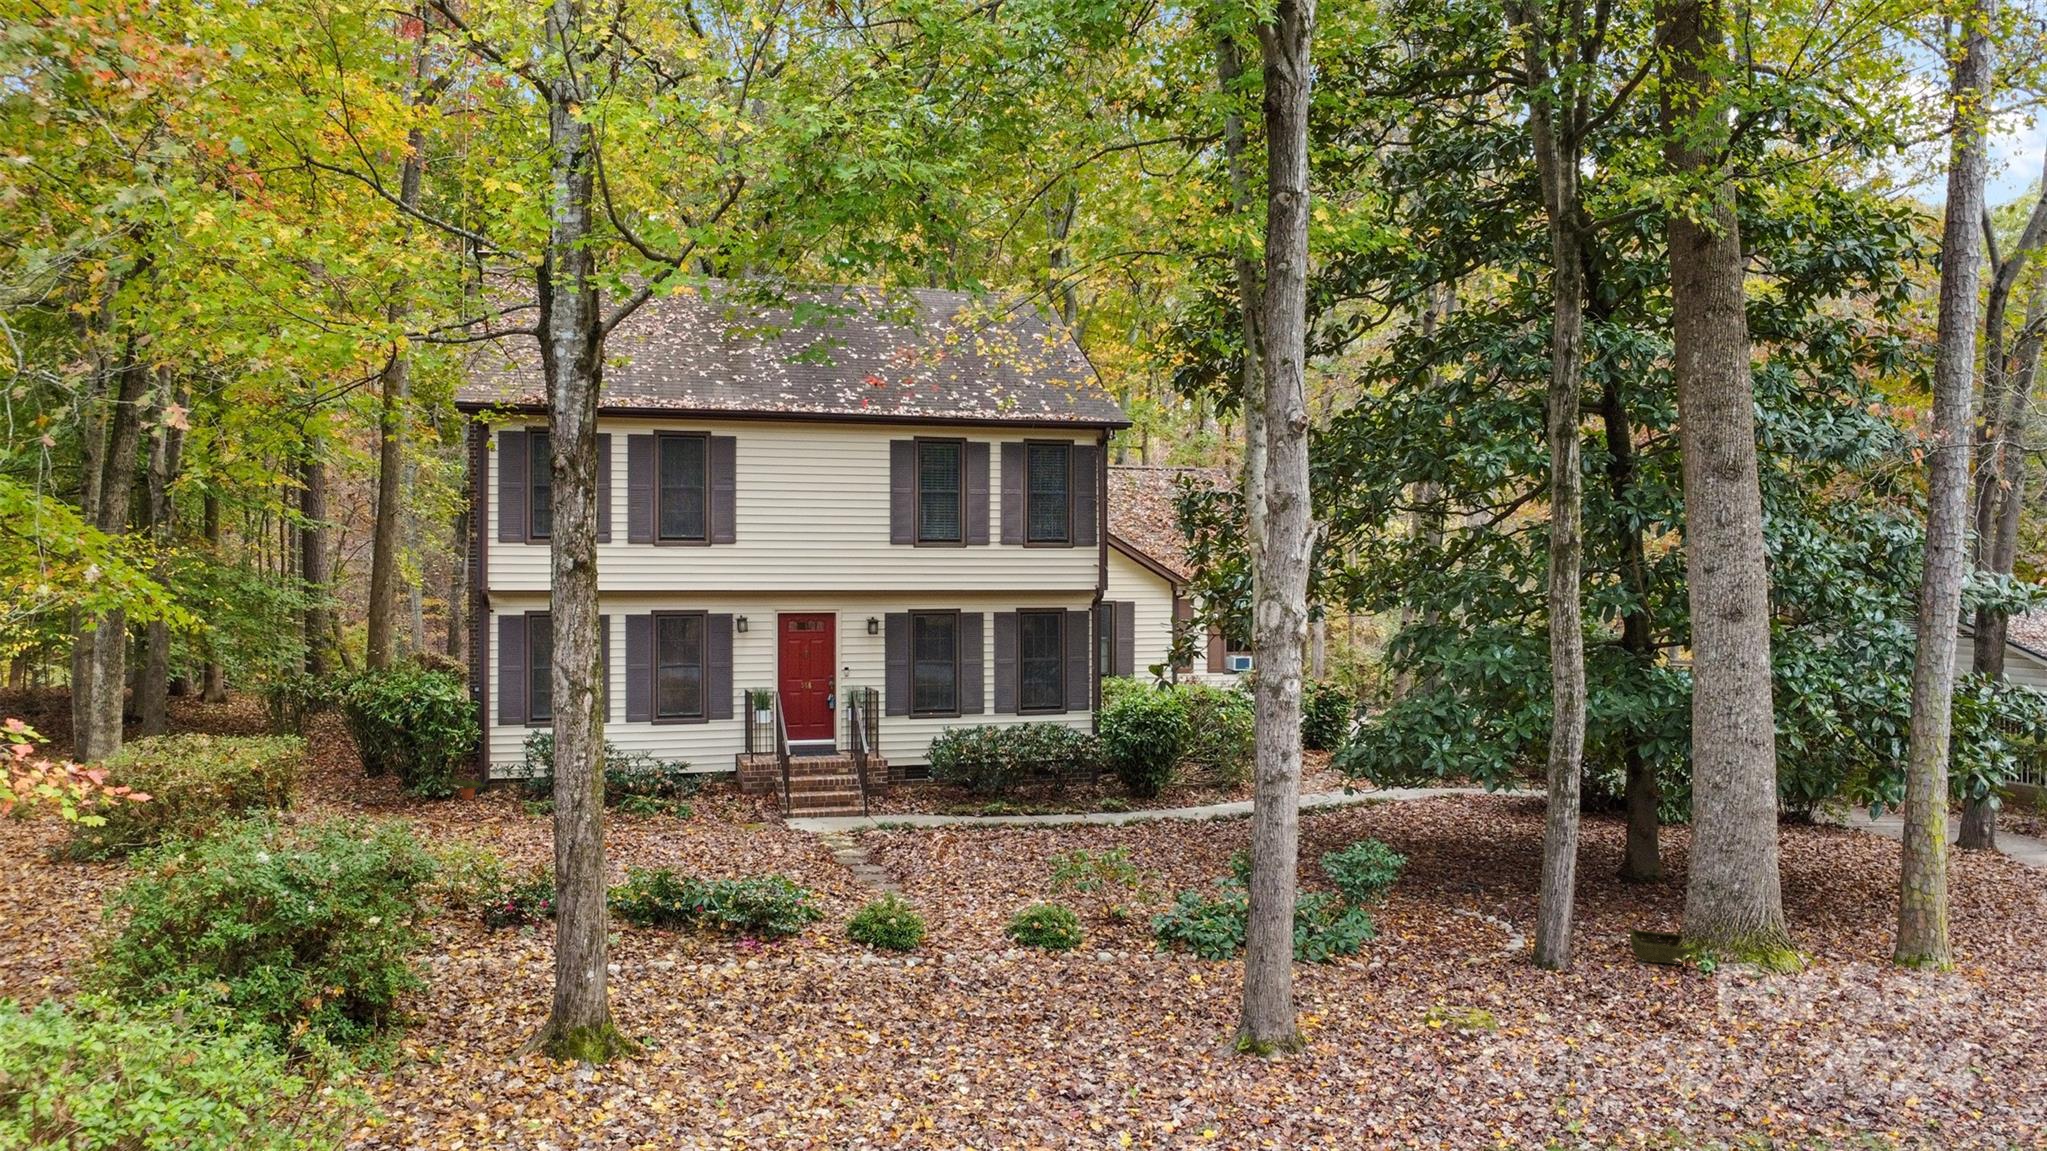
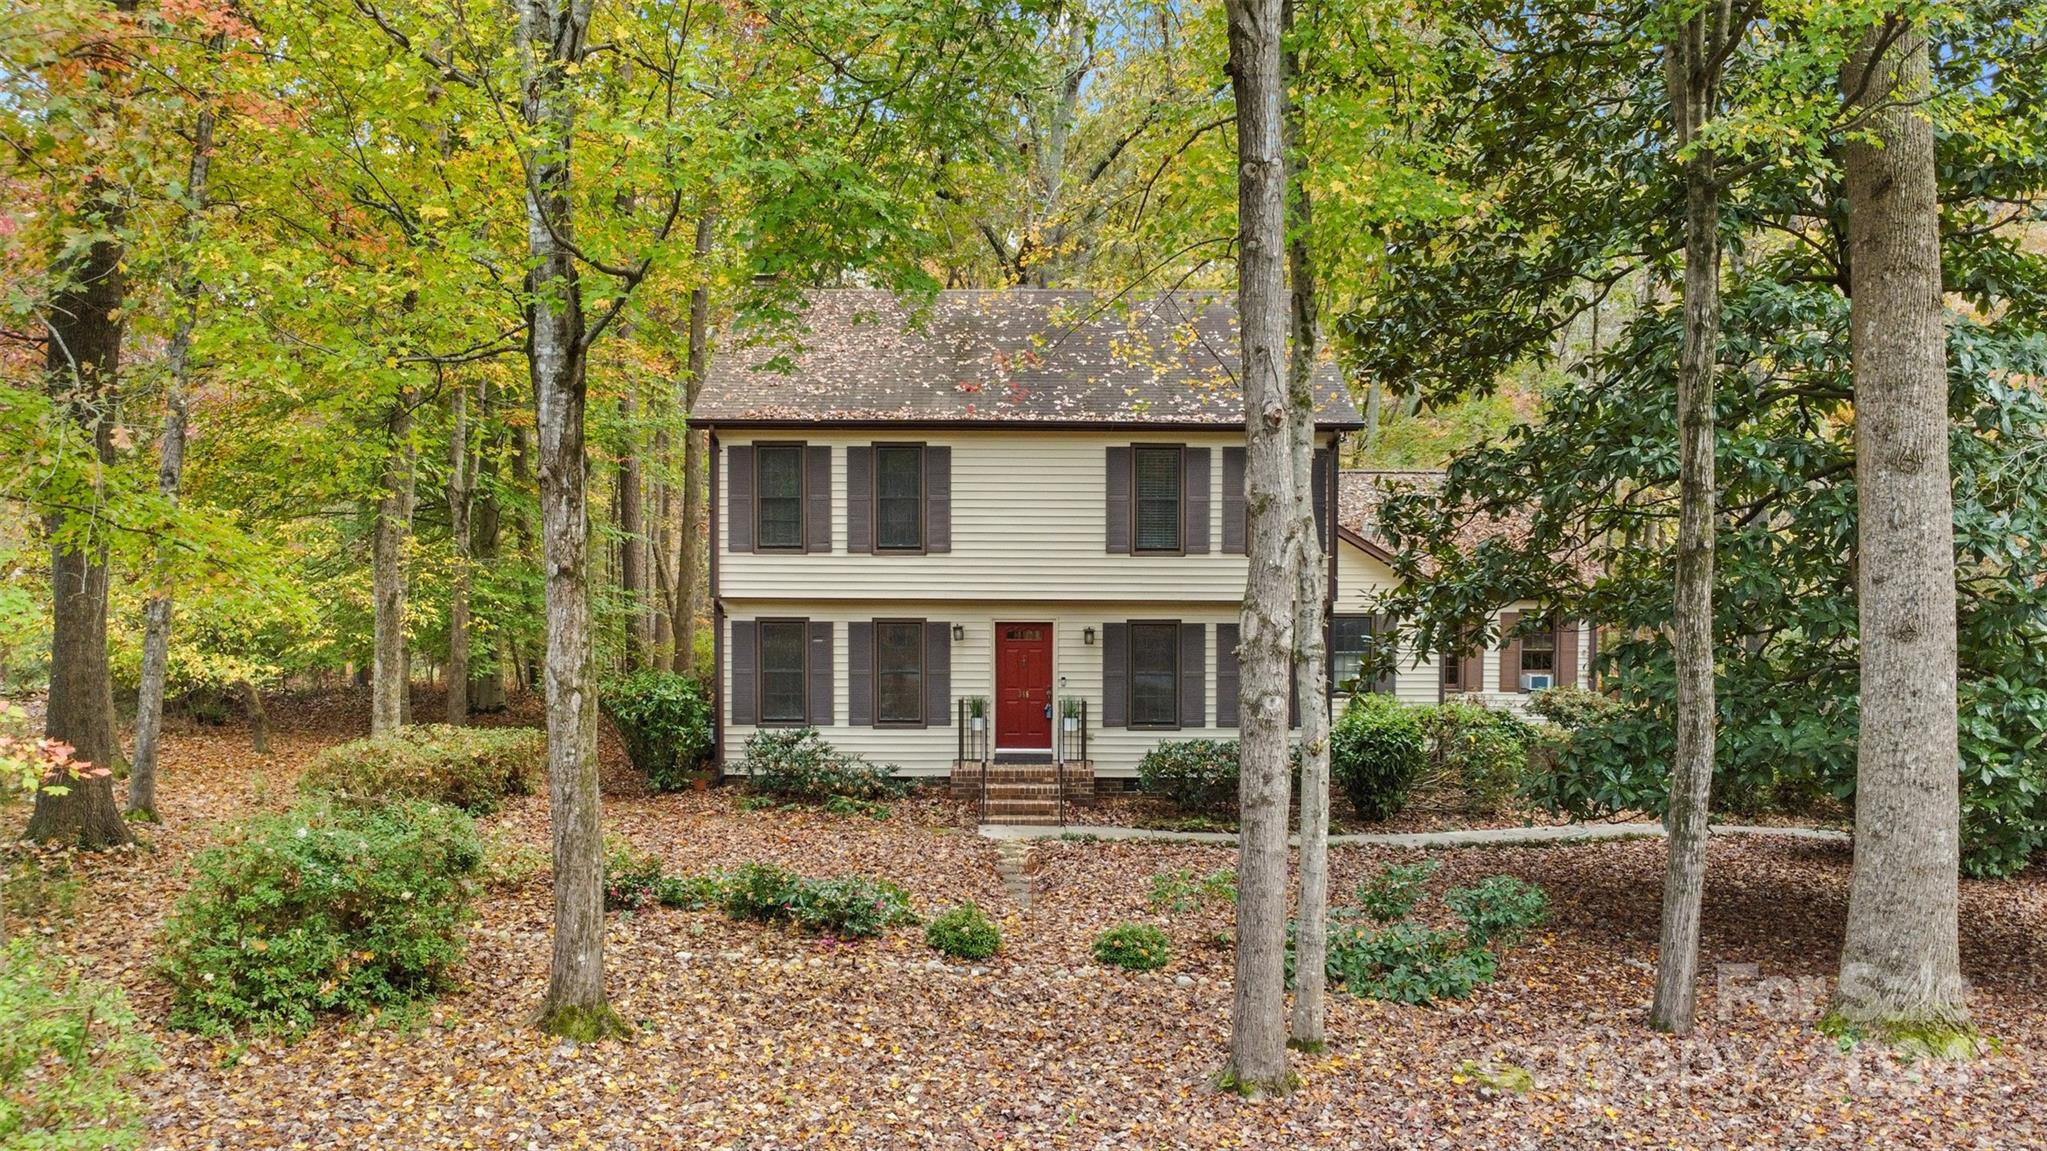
woven basket: present [1629,929,1693,964] -> none [1803,1008,1881,1056]

